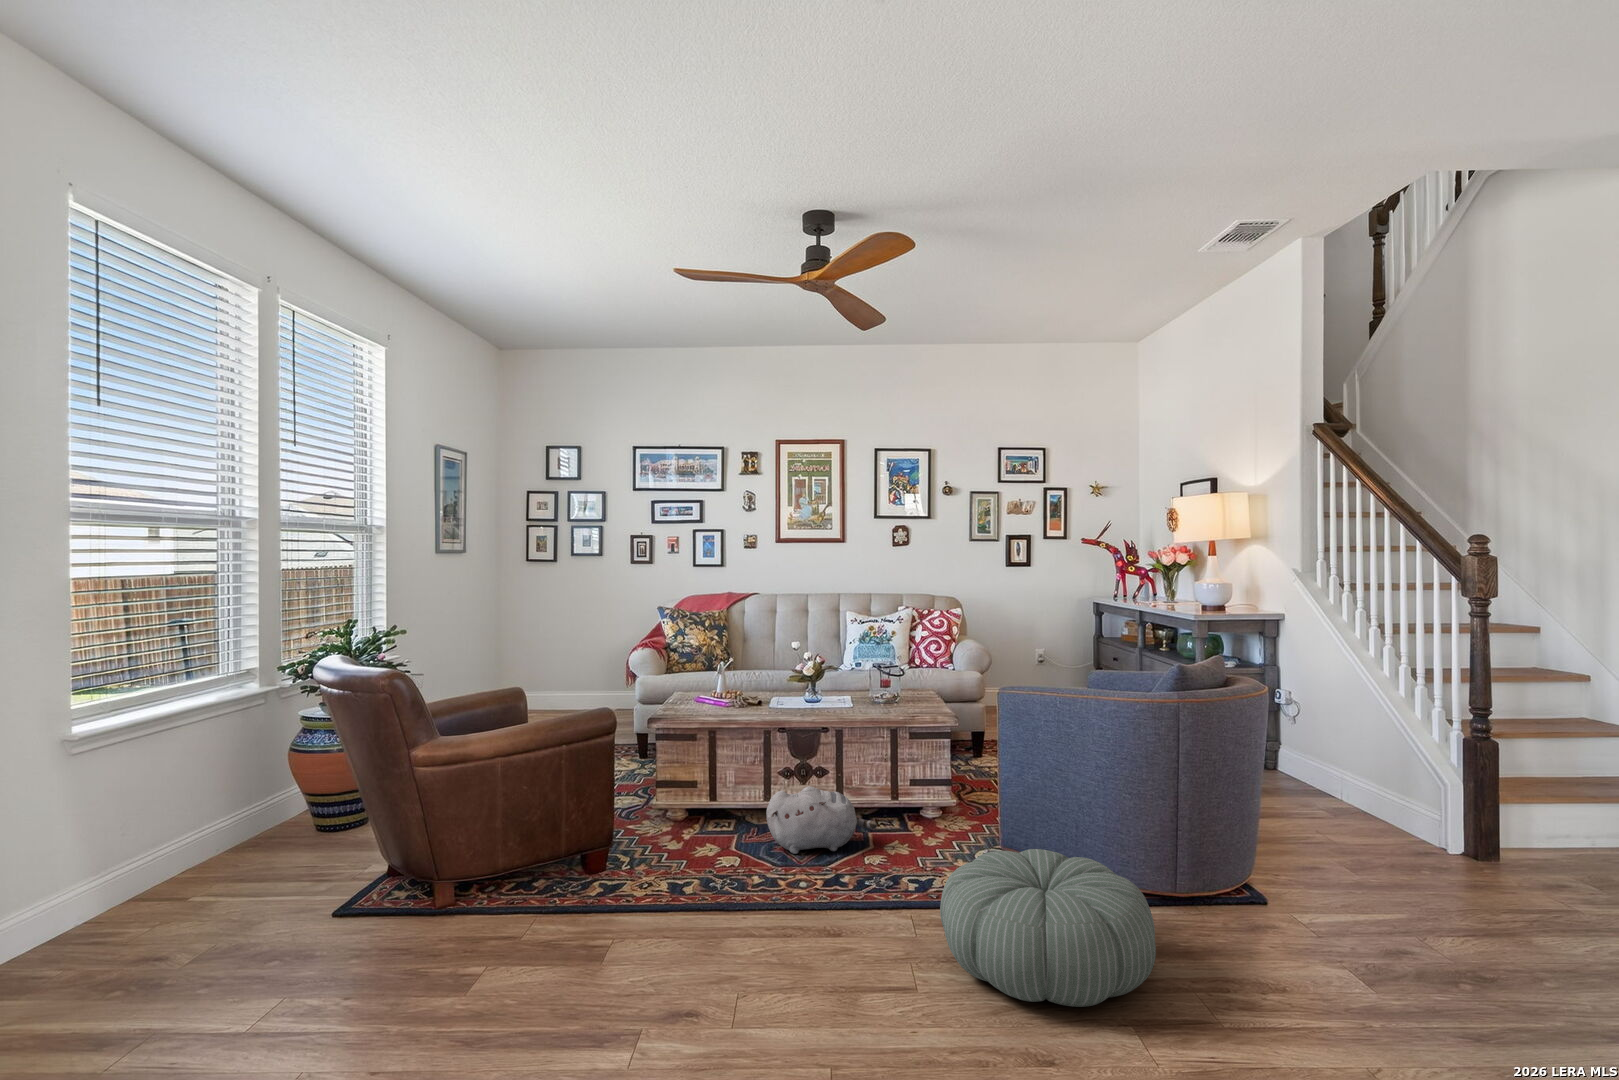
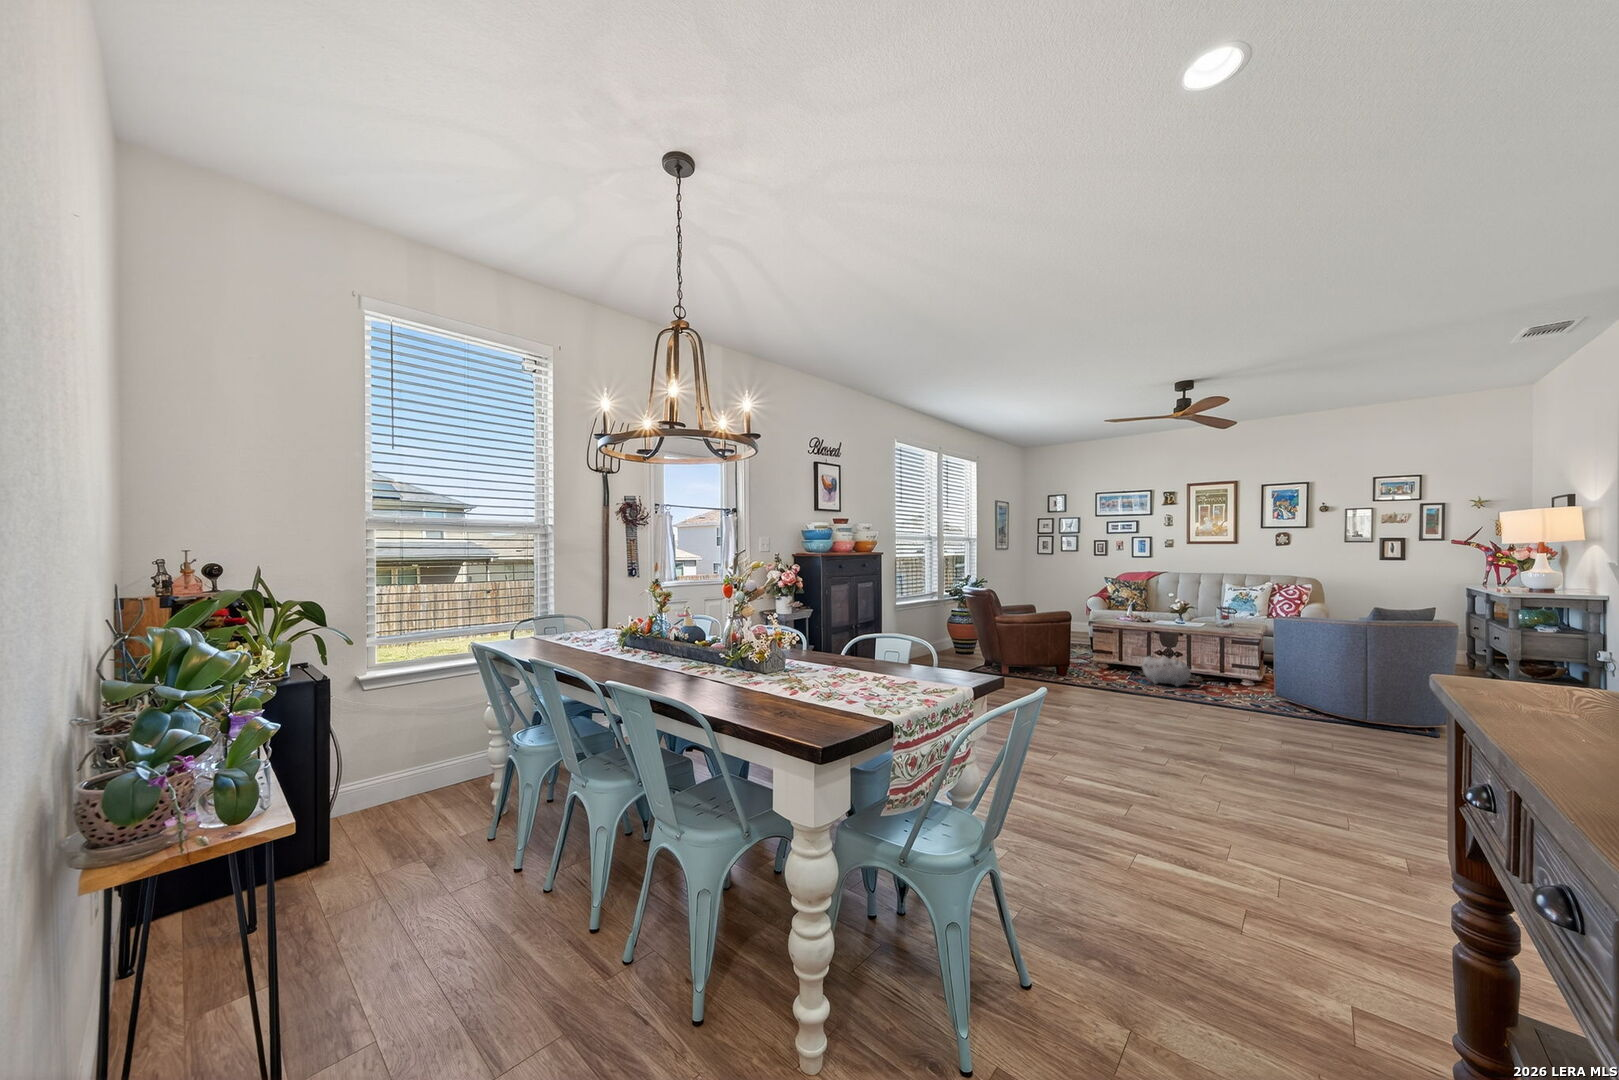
pouf: present [940,849,1156,1007] -> none [1202,683,1317,739]

